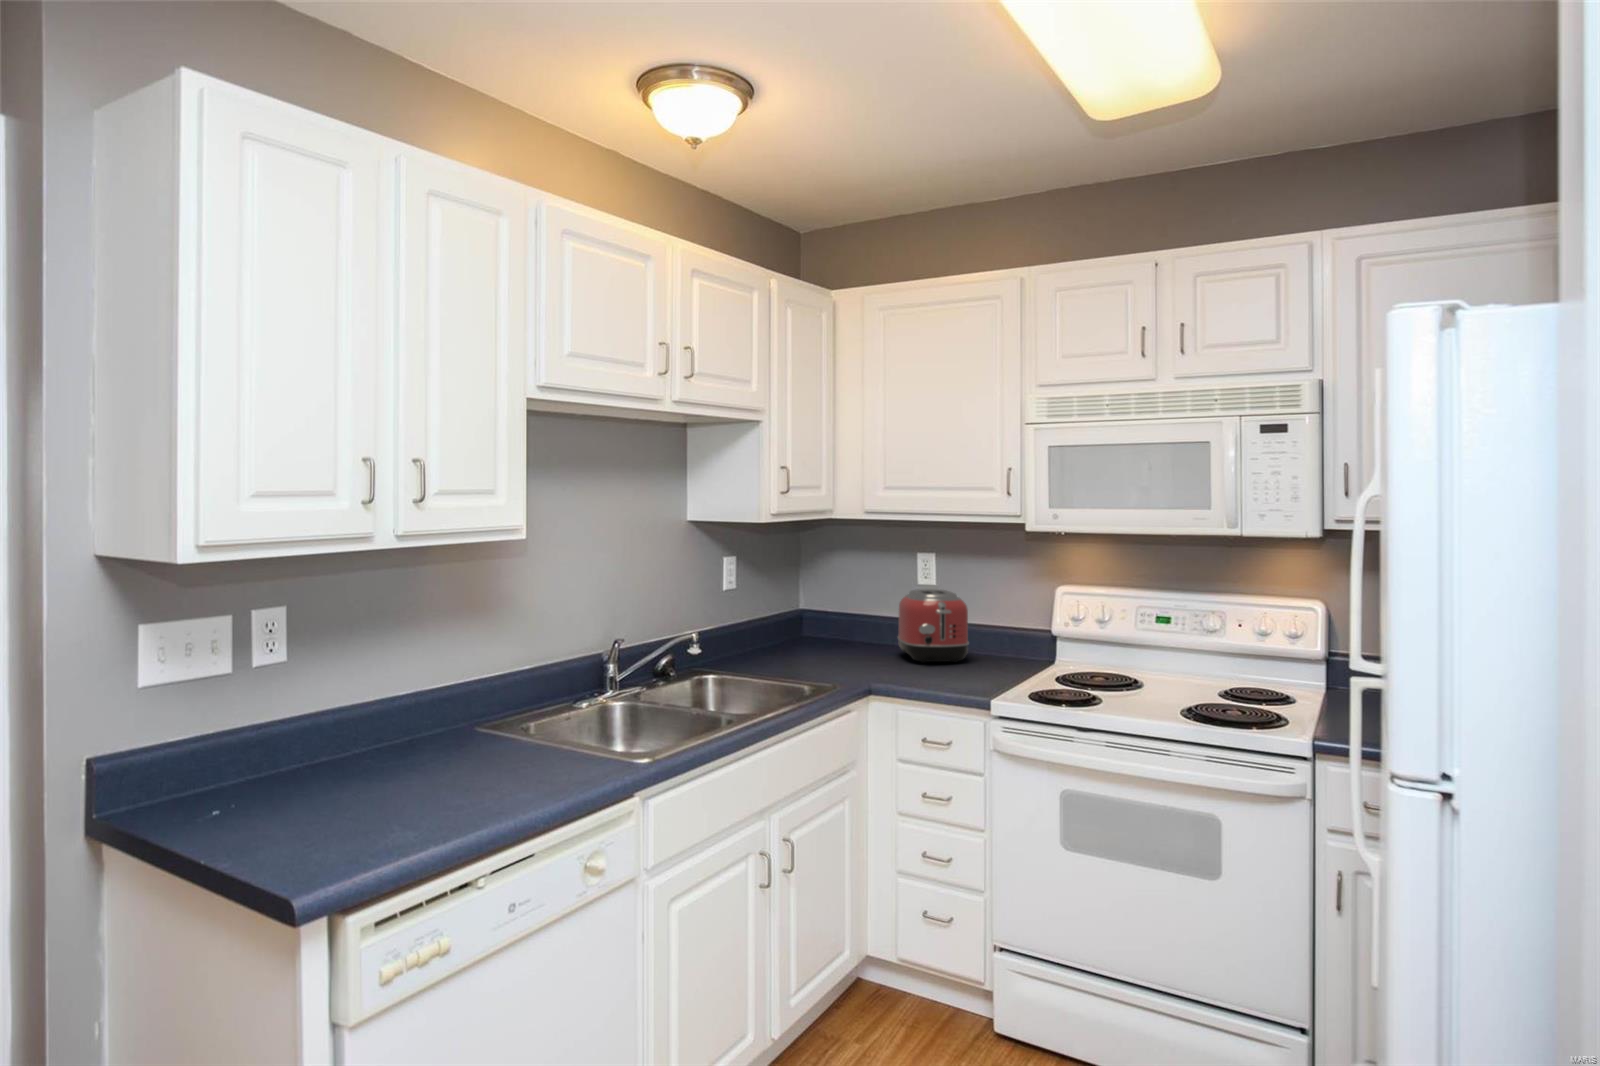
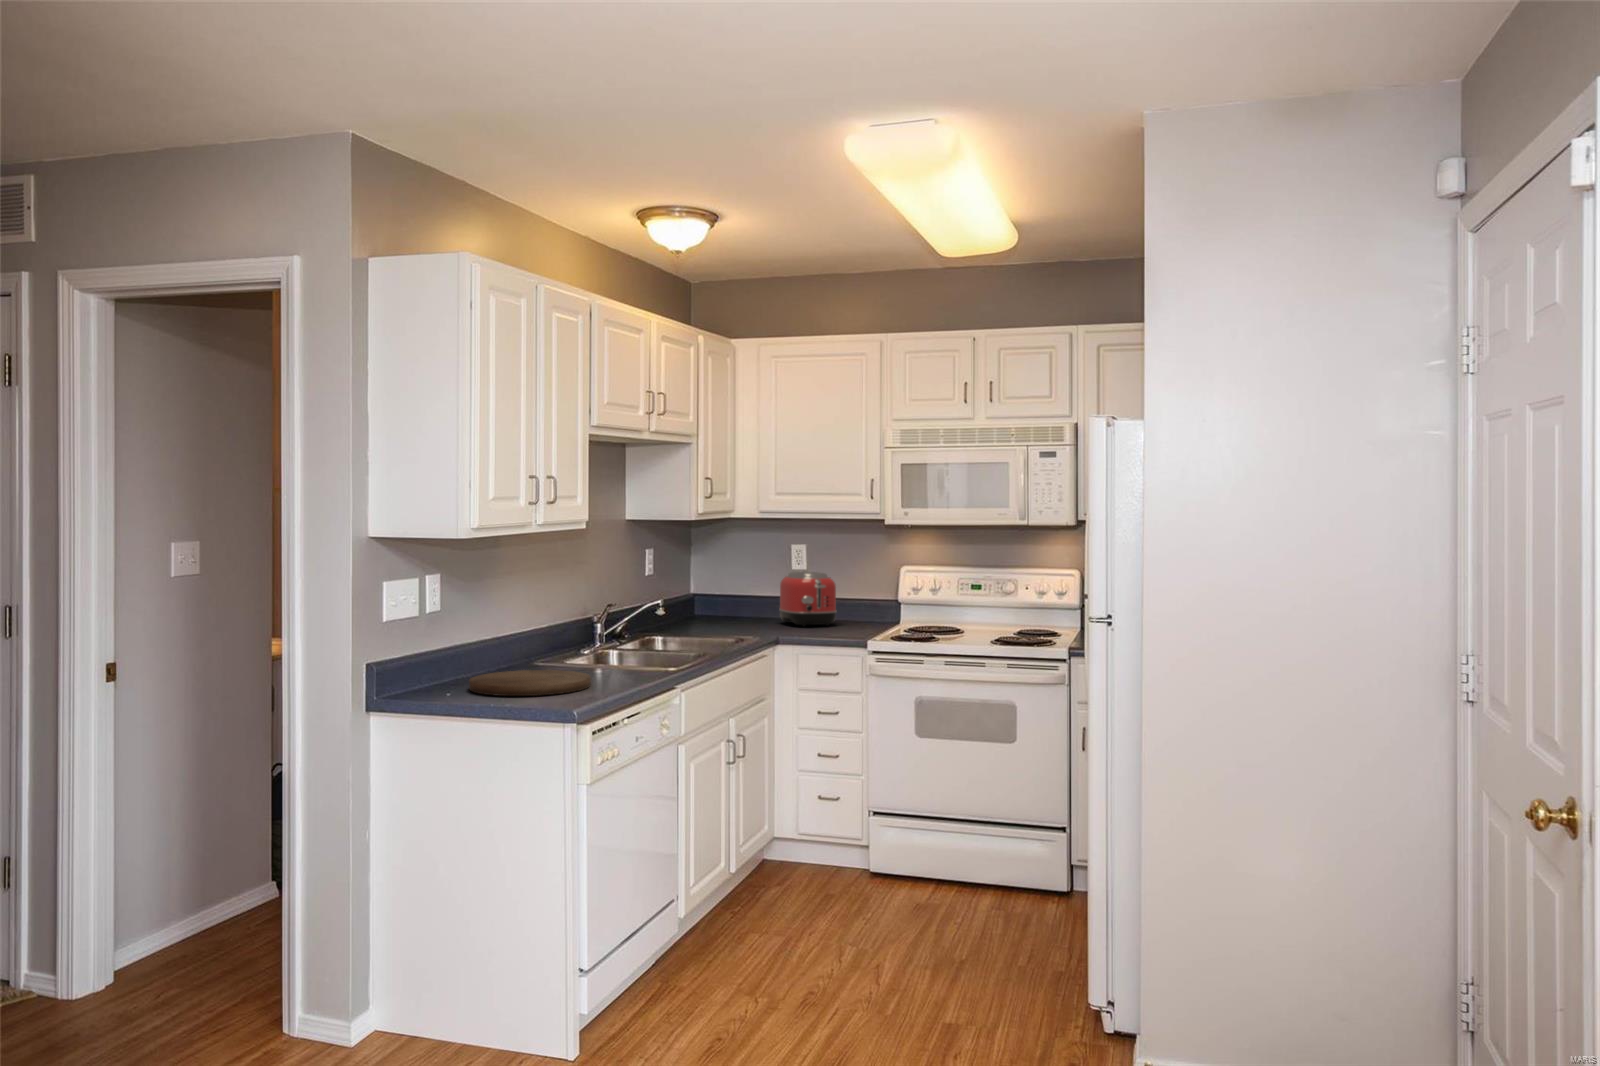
cutting board: none [263,760,472,834] -> present [469,670,591,696]

